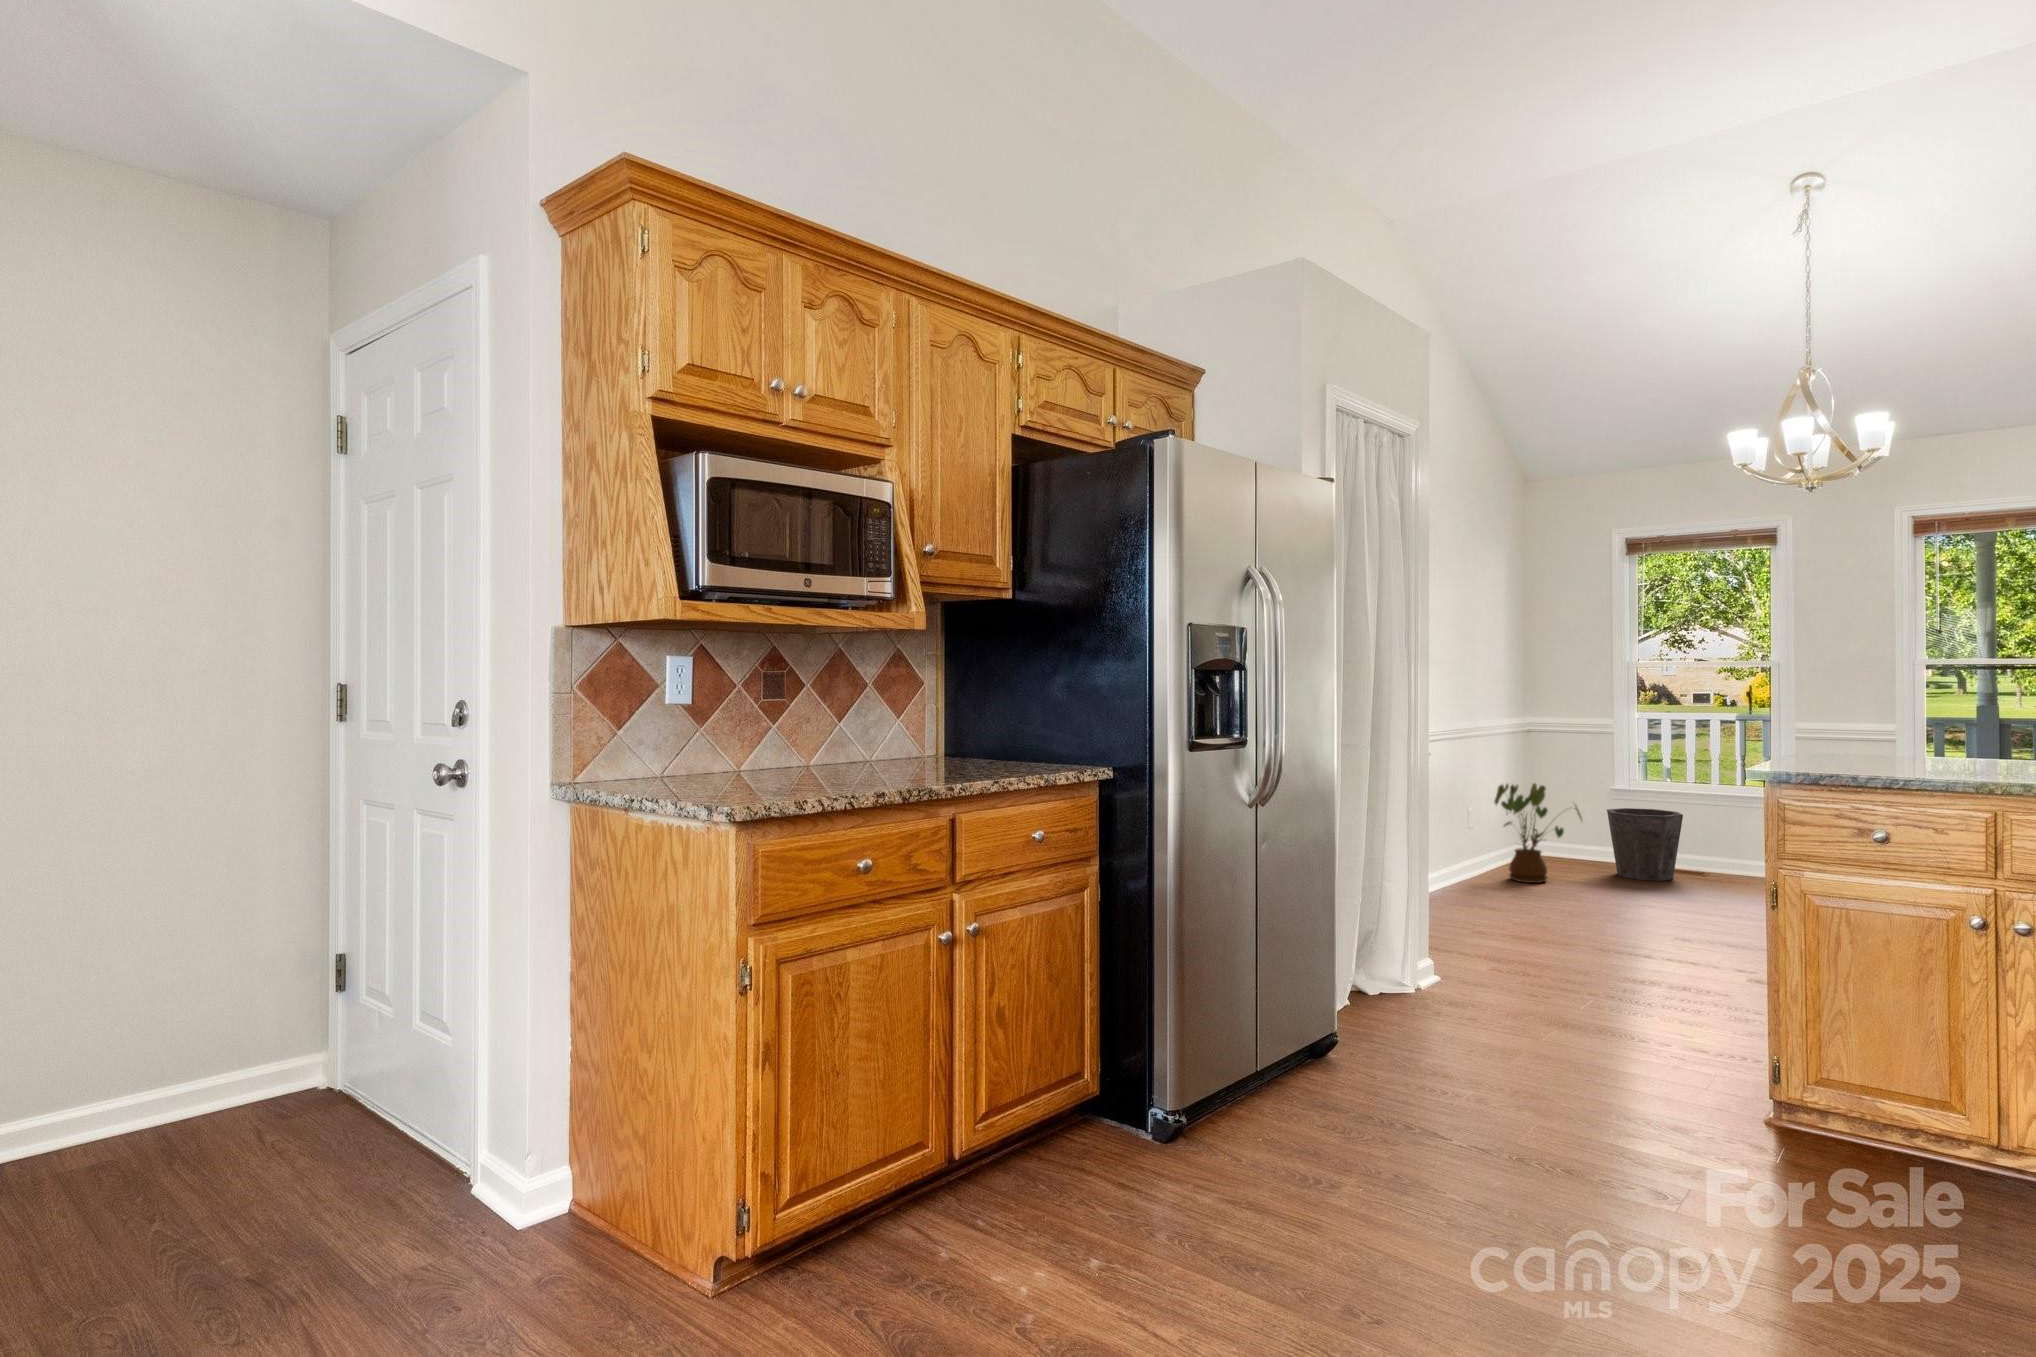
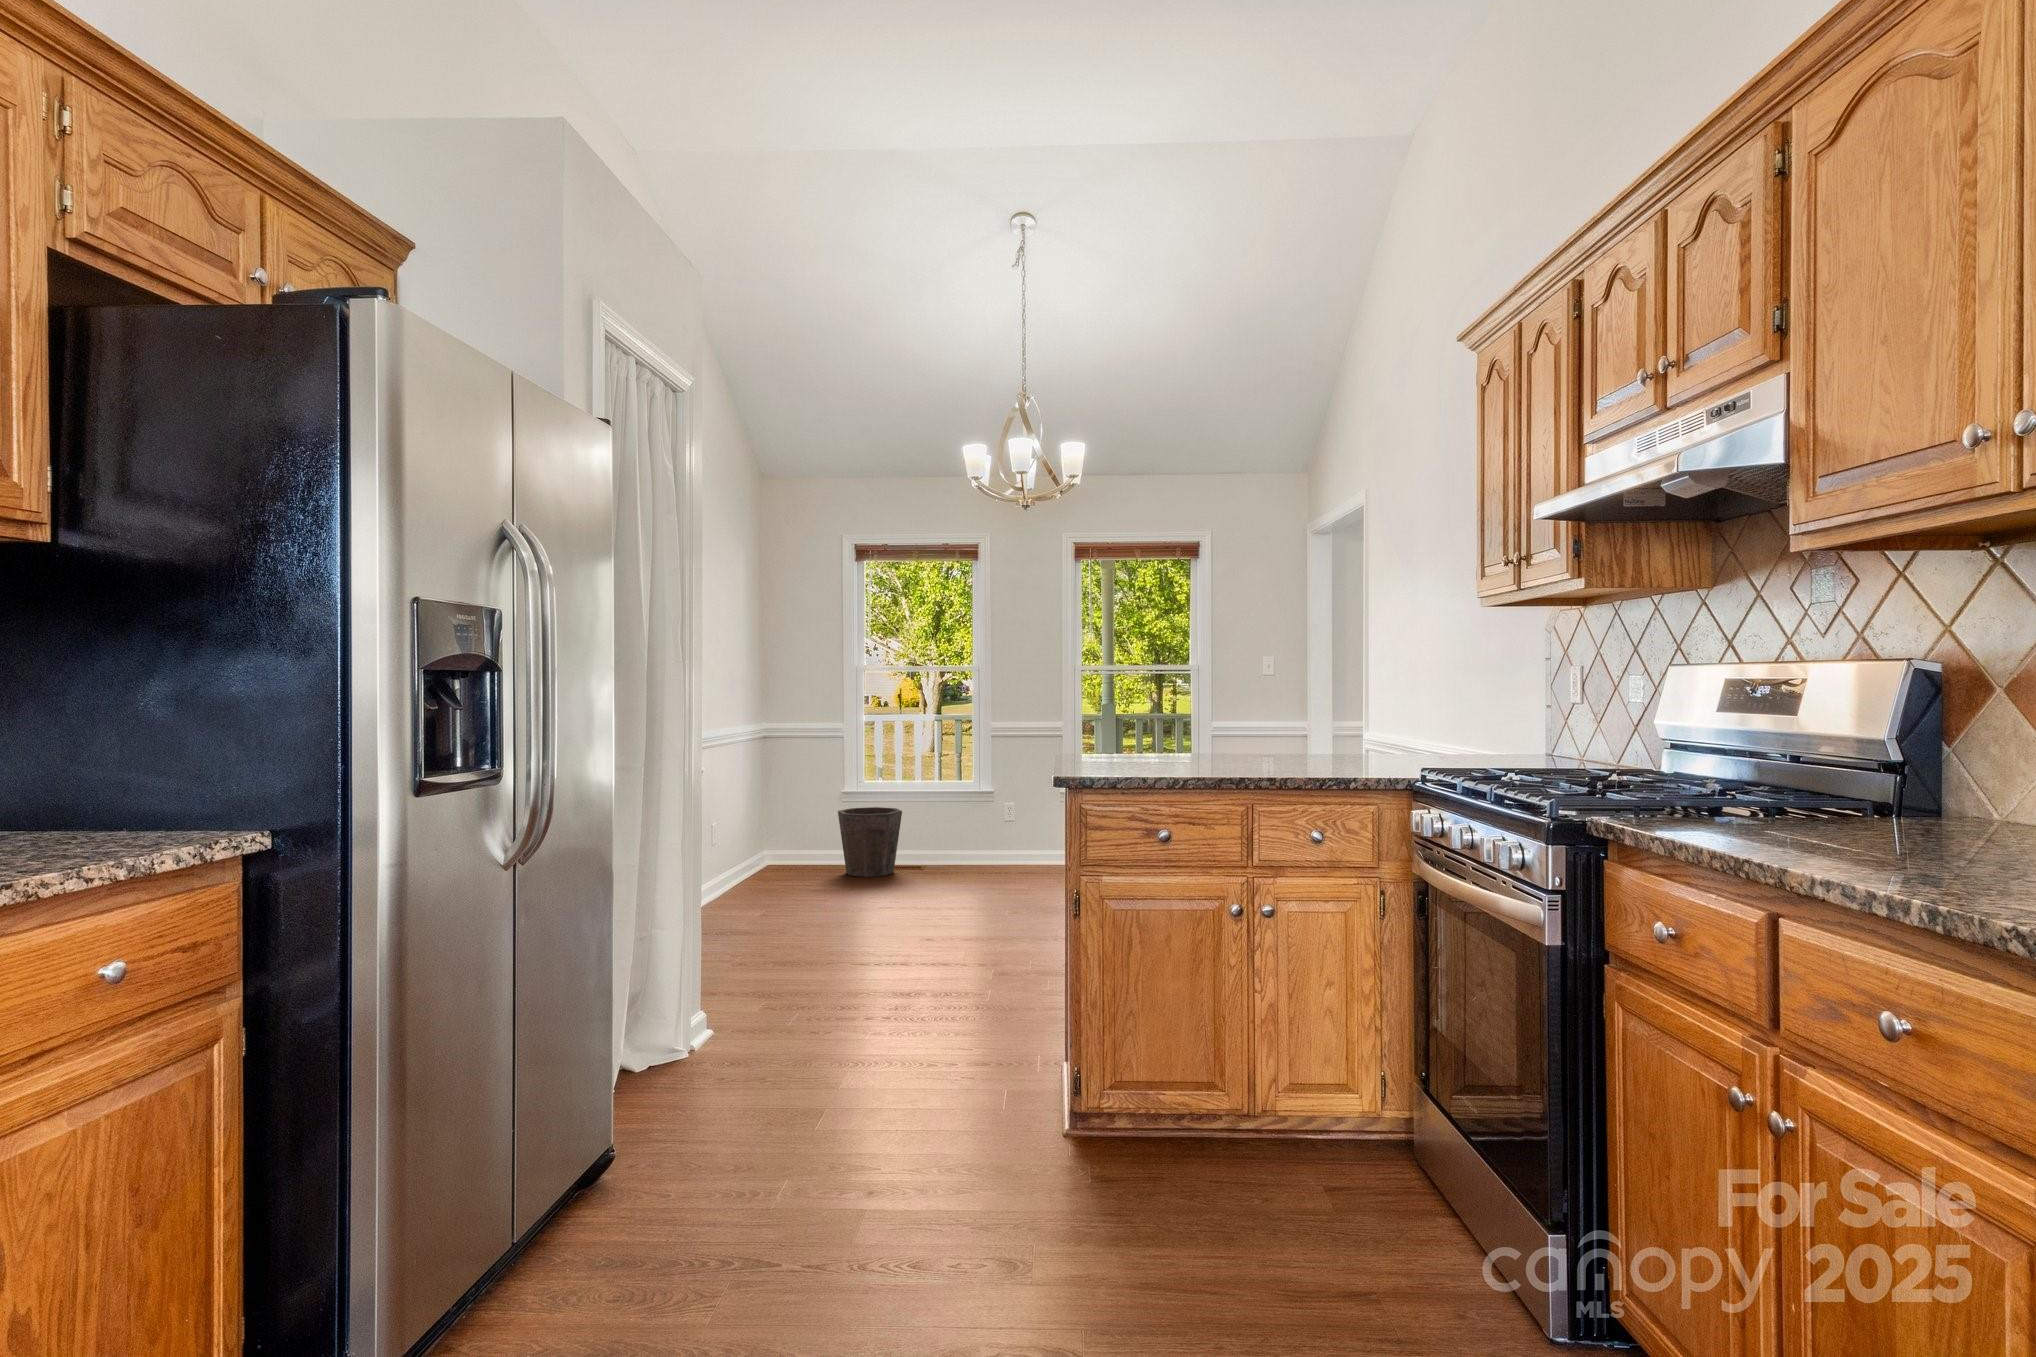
house plant: present [1494,783,1582,883] -> none [736,790,821,894]

